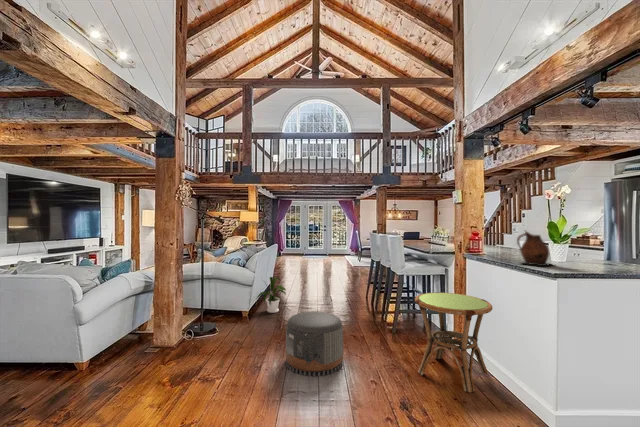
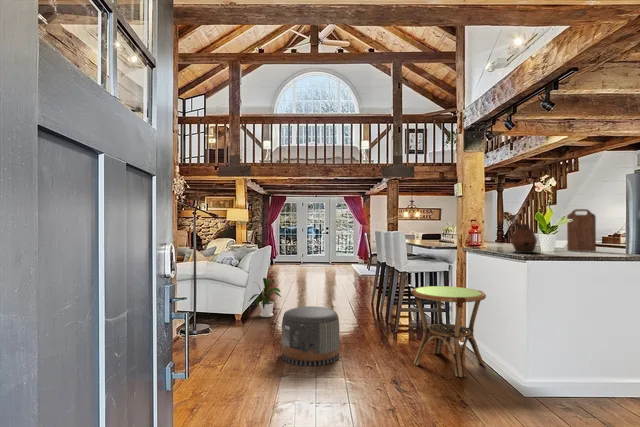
cutting board: none [569,219,600,261] -> present [567,209,596,251]

